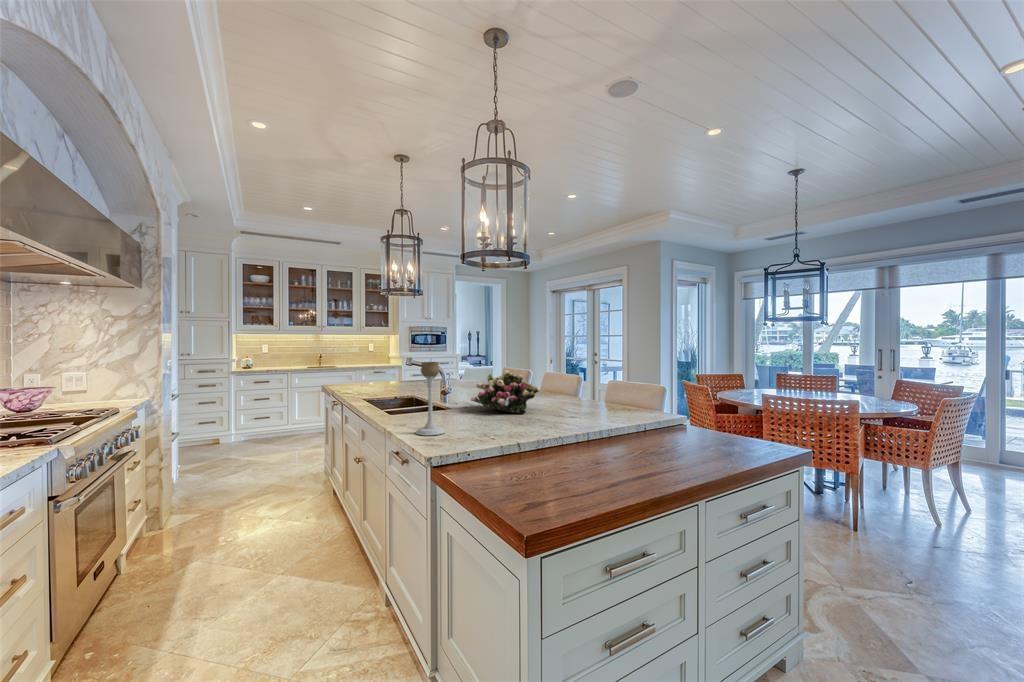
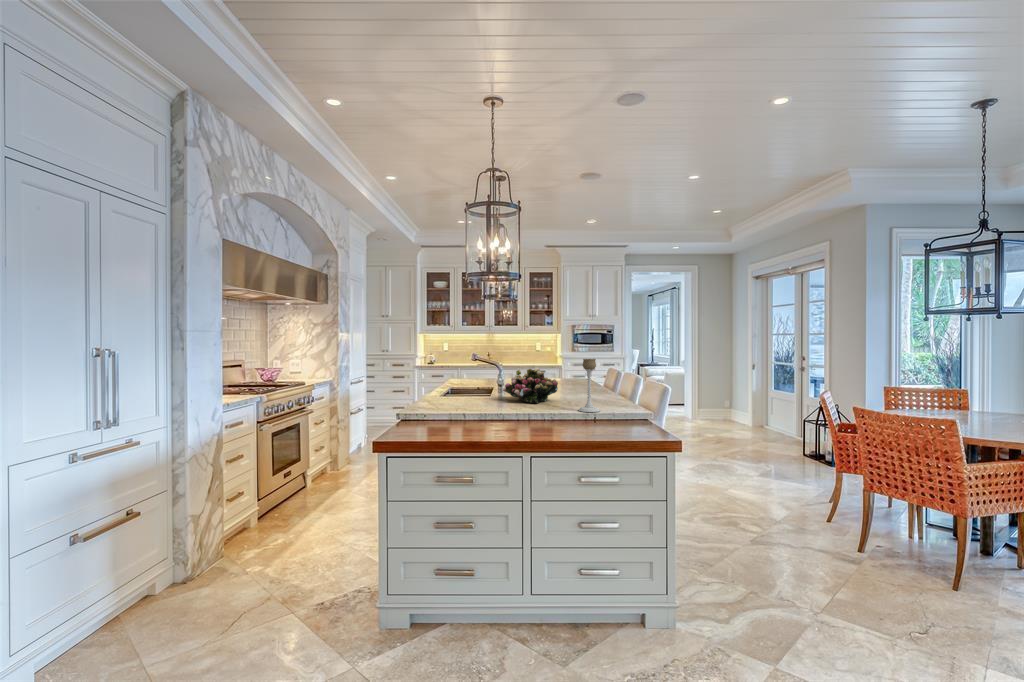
candle holder: present [416,362,445,435] -> present [579,359,600,412]

